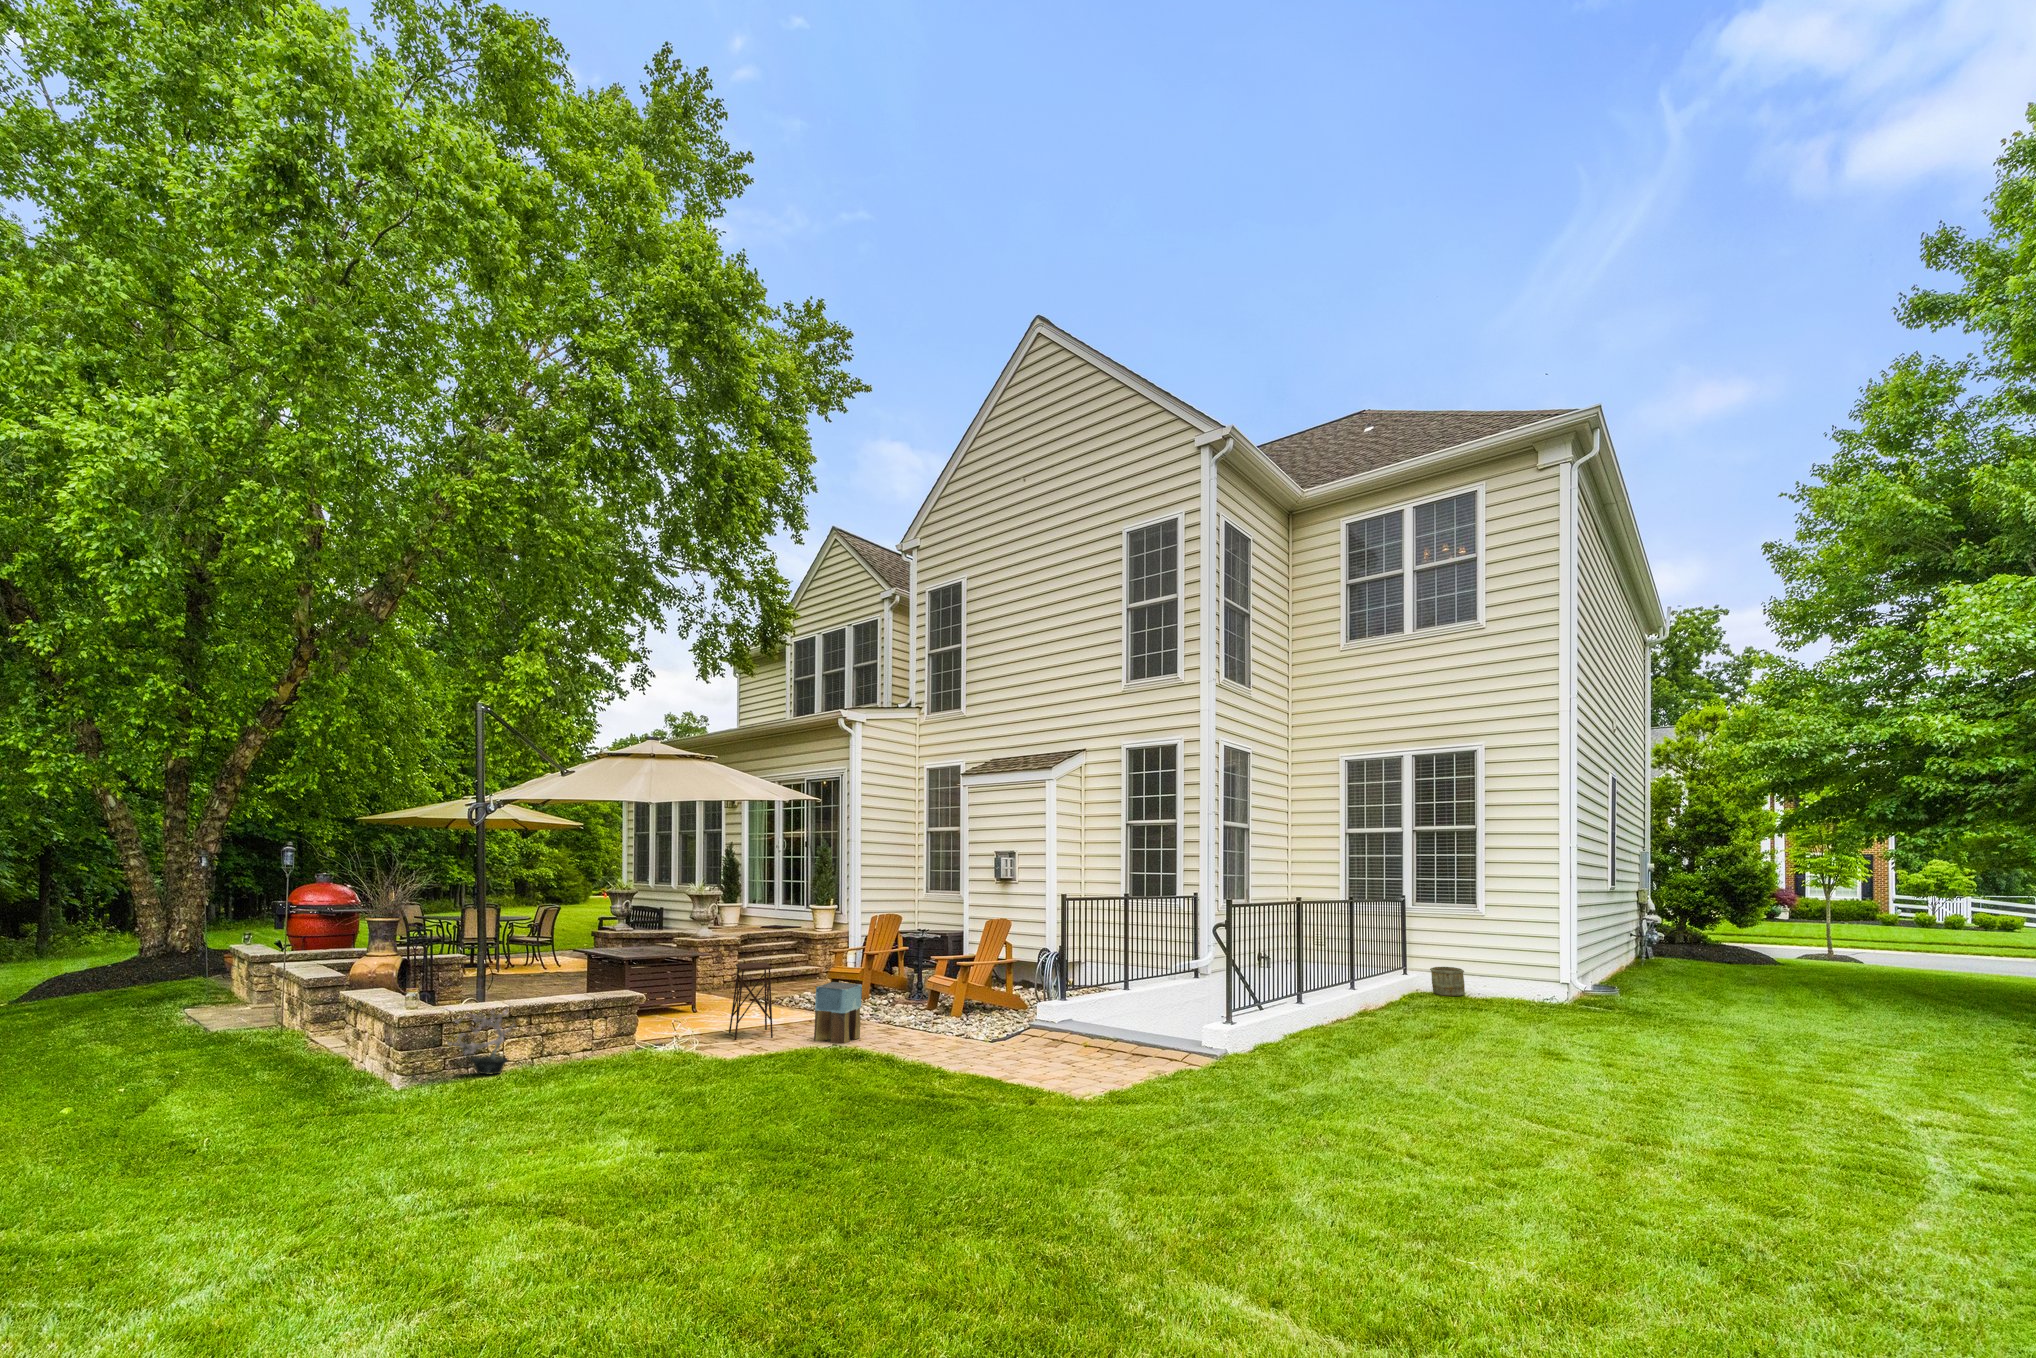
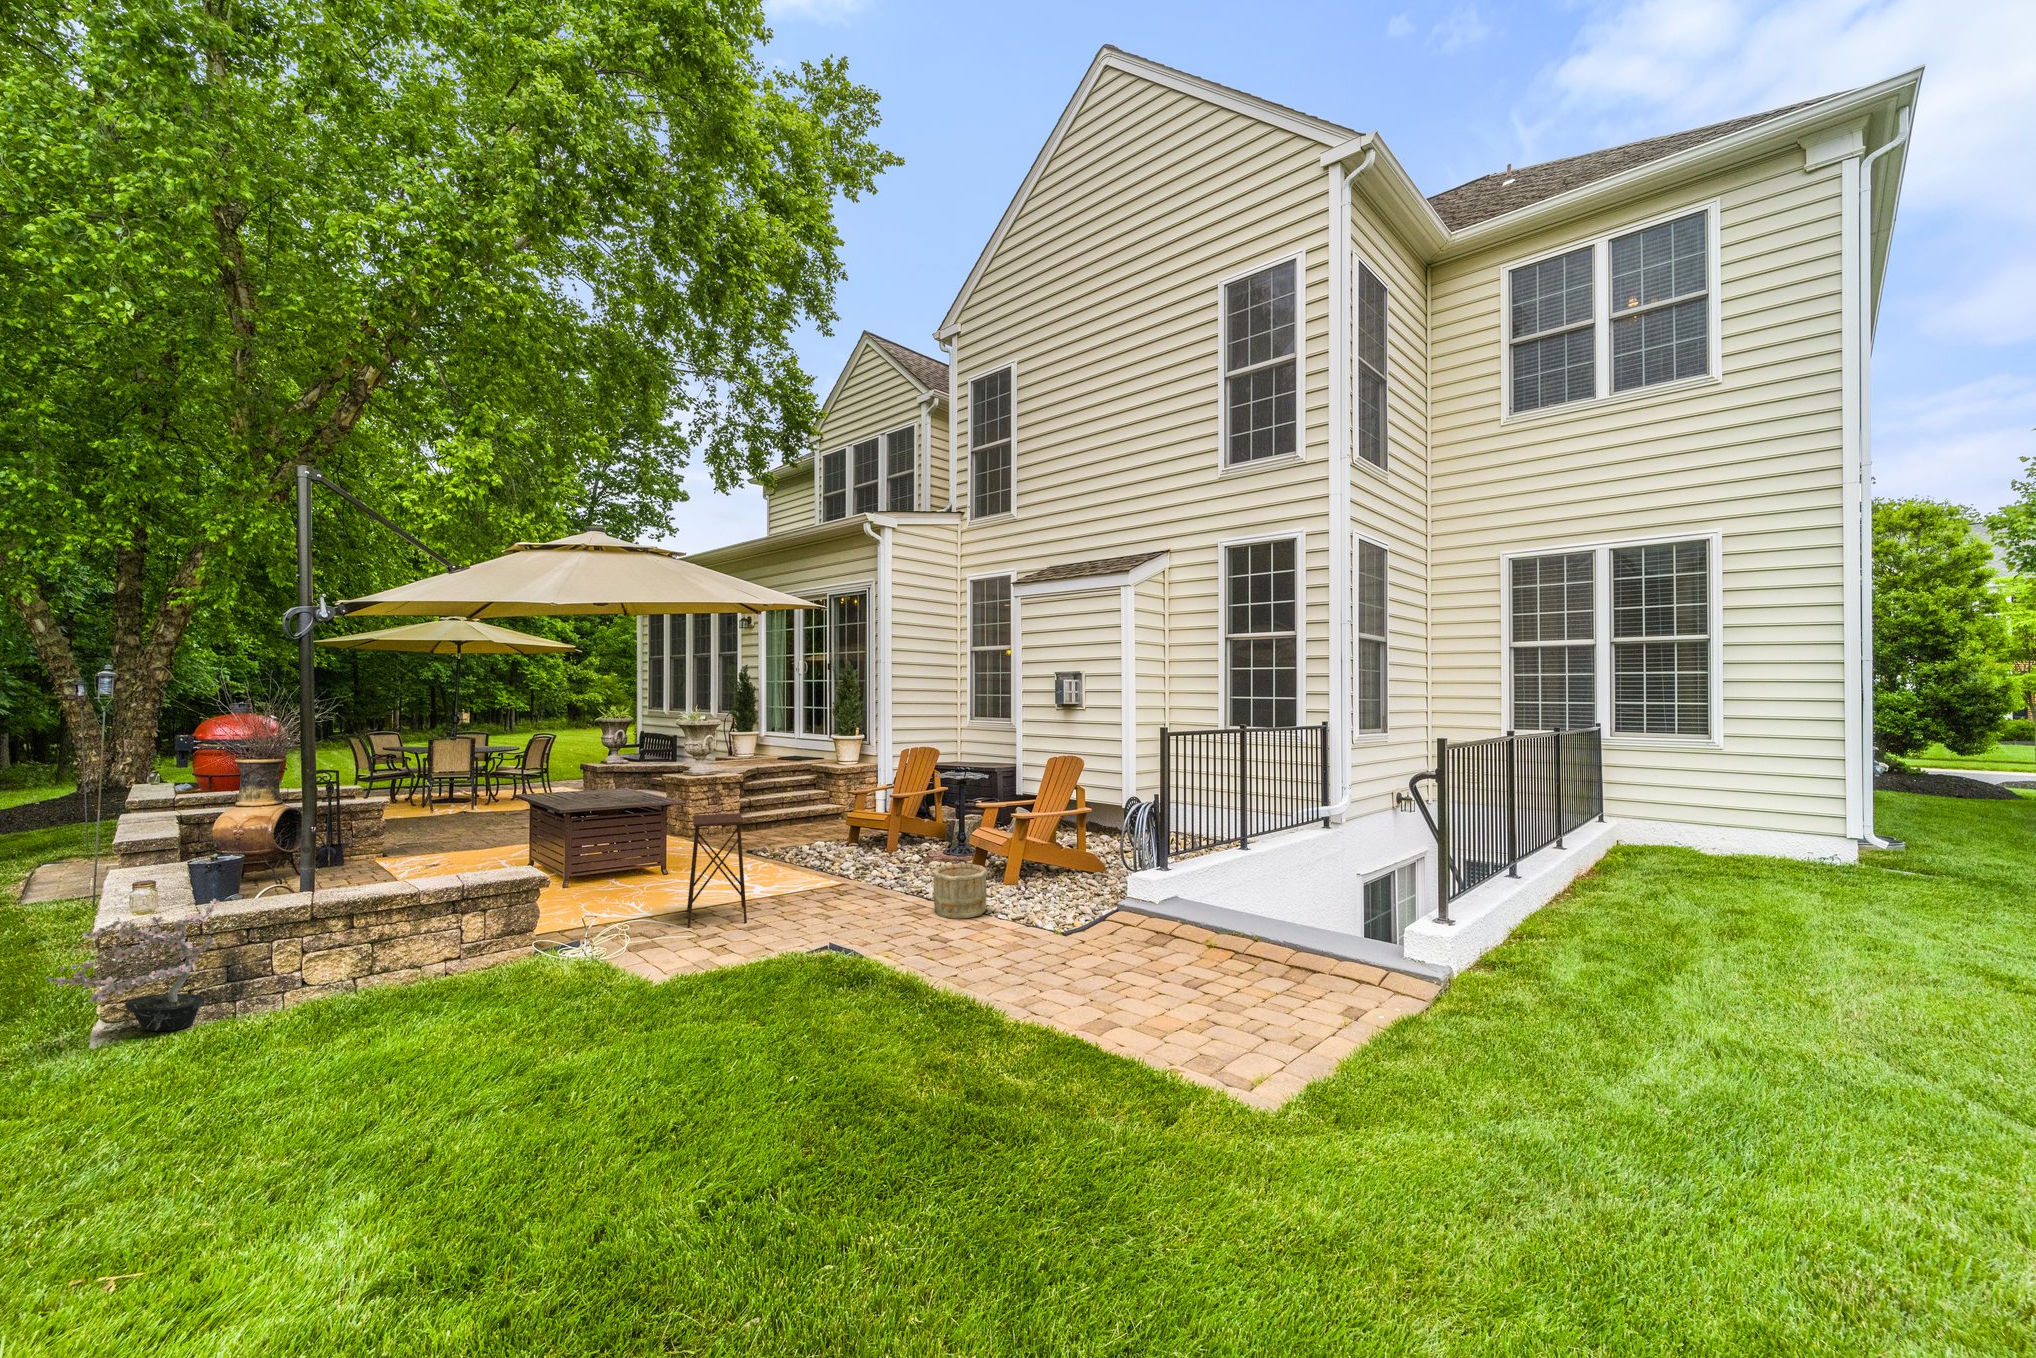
wooden bucket: present [1430,967,1465,996] -> present [932,864,988,919]
stool: present [814,982,862,1044] -> none [806,844,877,939]

